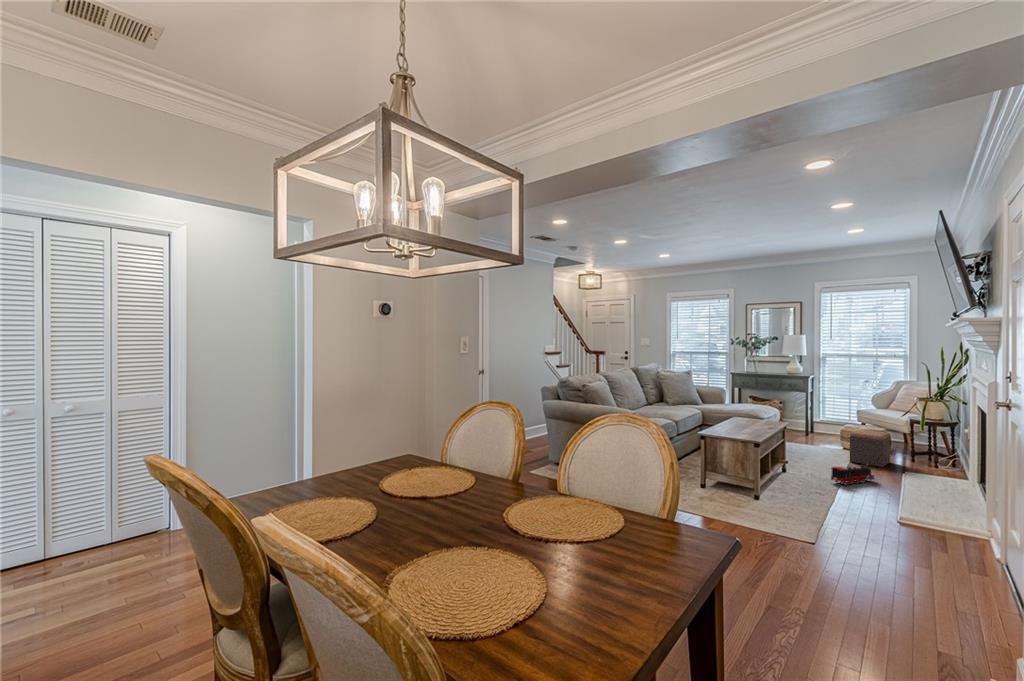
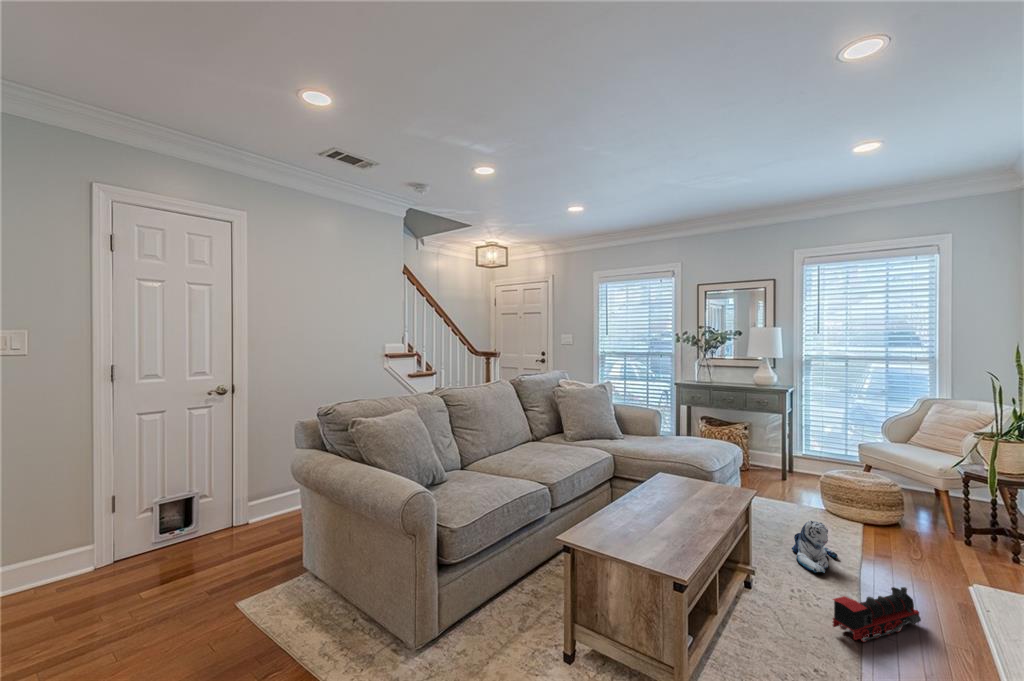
footstool: present [850,430,890,467] -> none [858,491,929,570]
plush toy: none [812,442,838,468] -> present [792,520,838,573]

